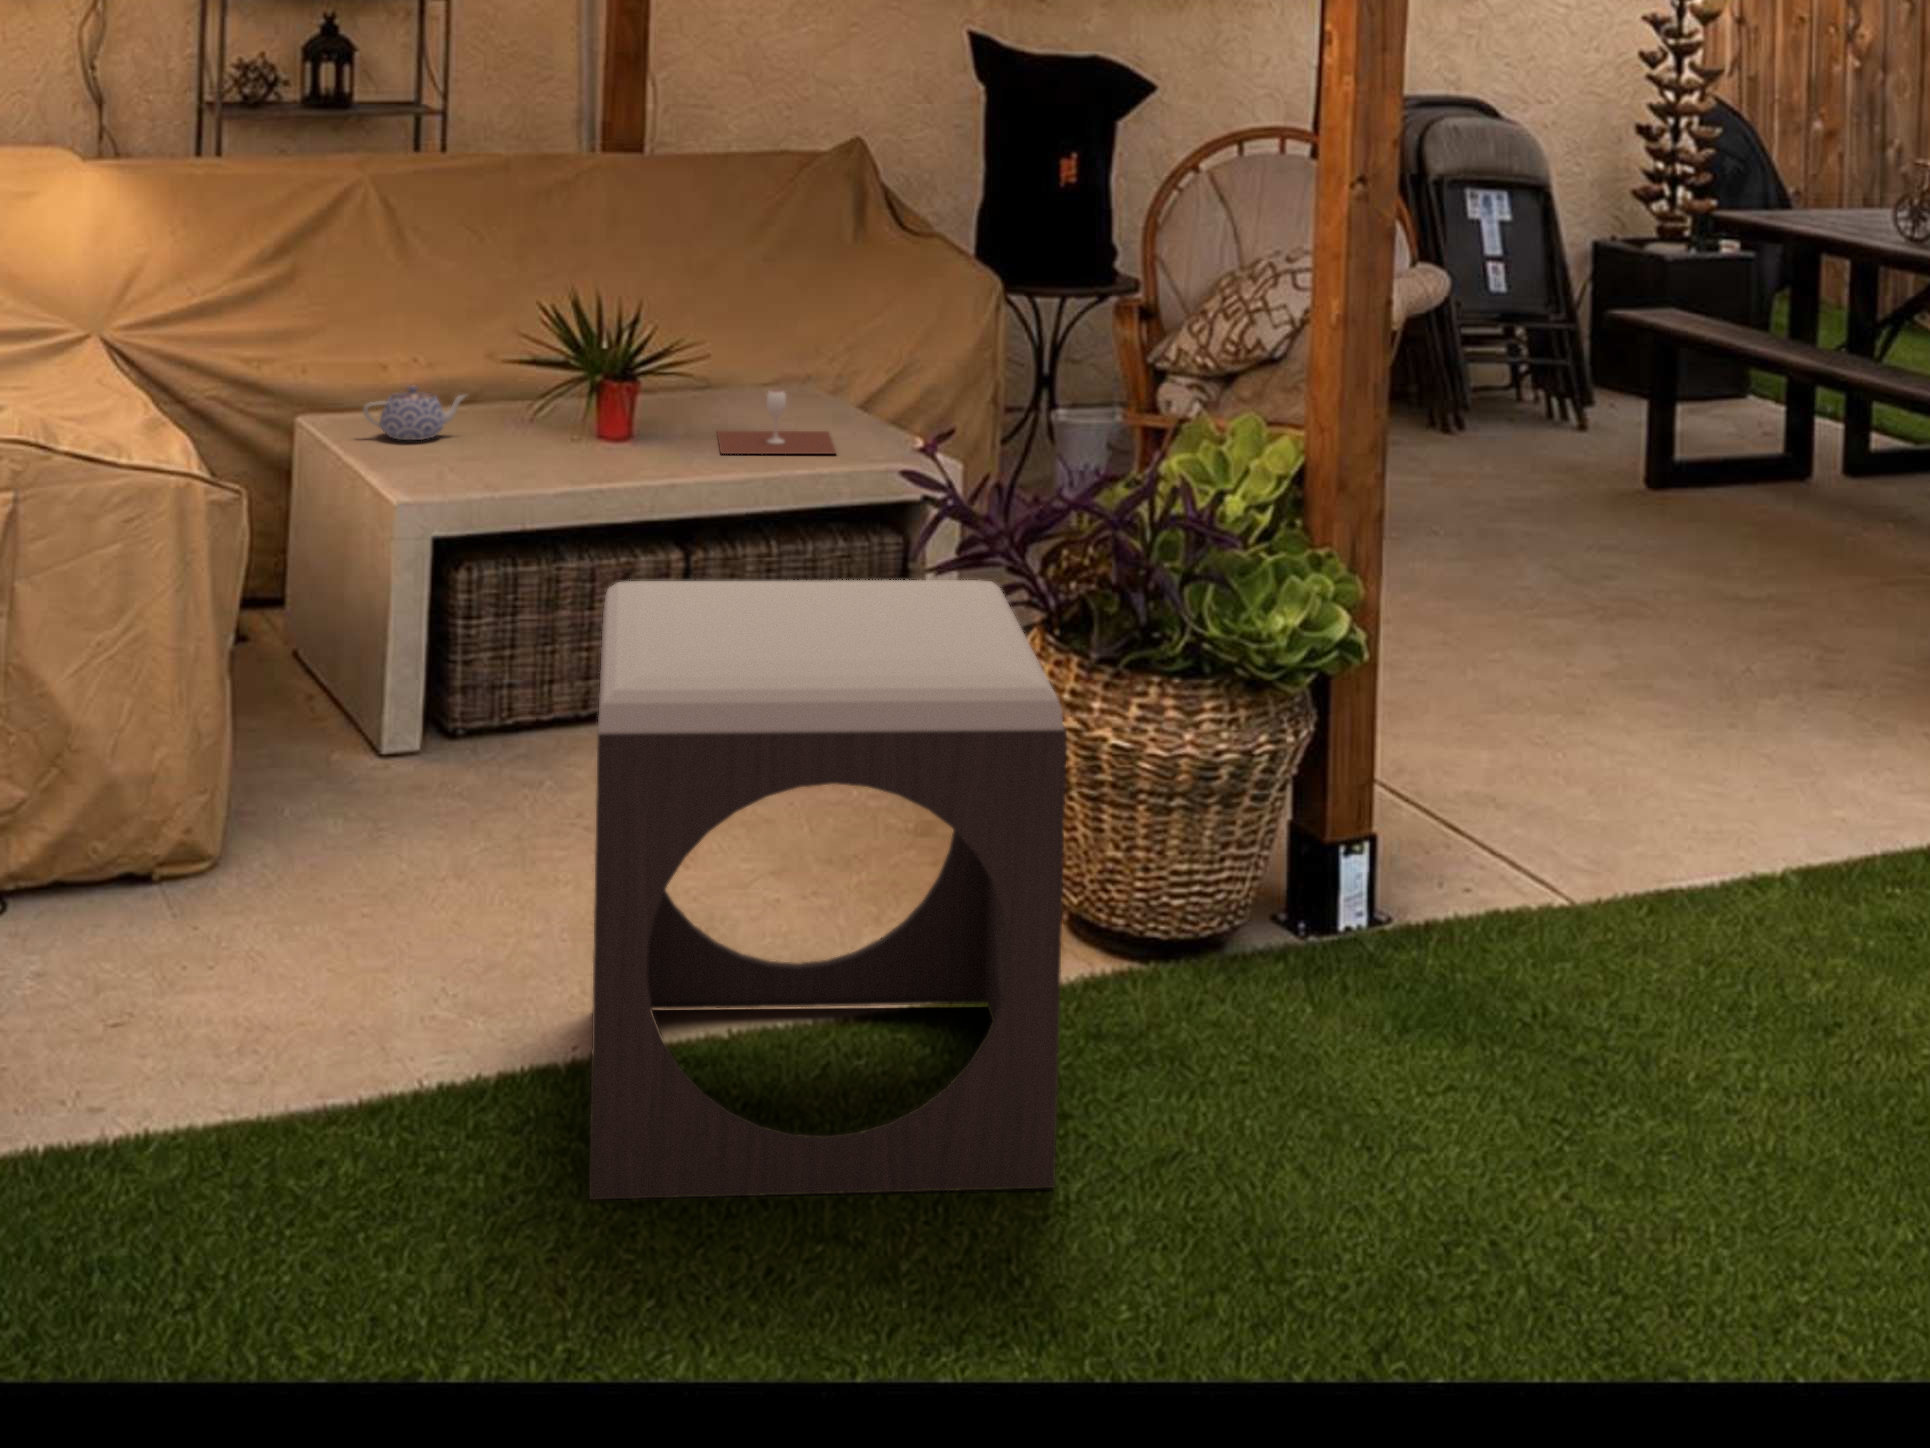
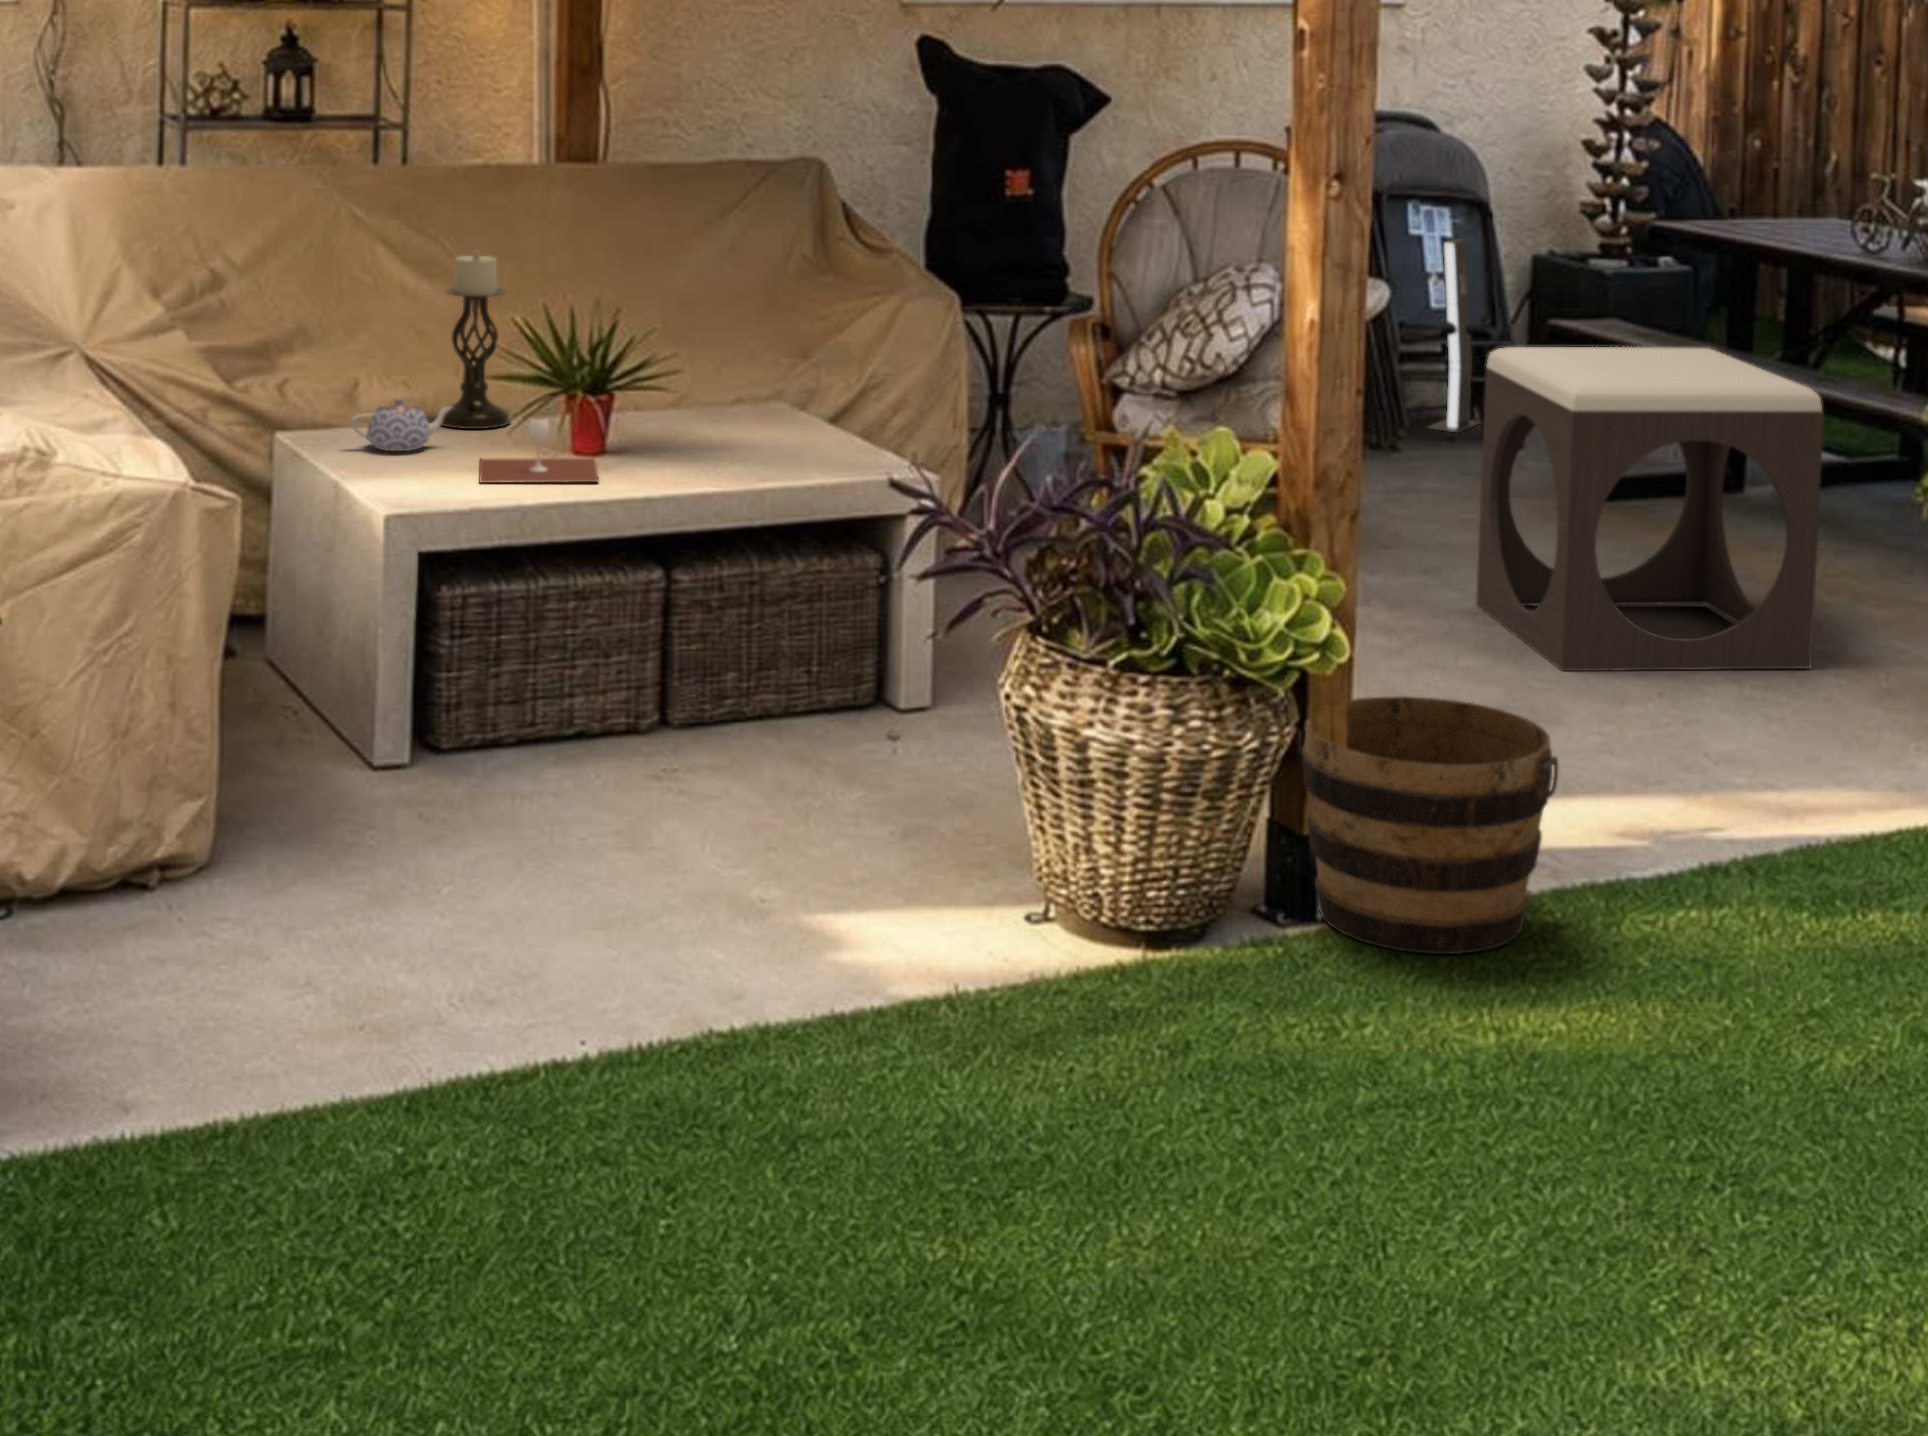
speaker: none [1482,230,1538,425] -> present [1427,239,1480,433]
candle holder: none [457,237,532,418] -> present [441,251,510,429]
wine glass: present [717,390,836,454] -> present [480,417,598,483]
footstool: present [589,580,1067,1200] -> present [1476,347,1824,671]
bucket: none [1320,704,1595,982] -> present [1298,696,1558,954]

